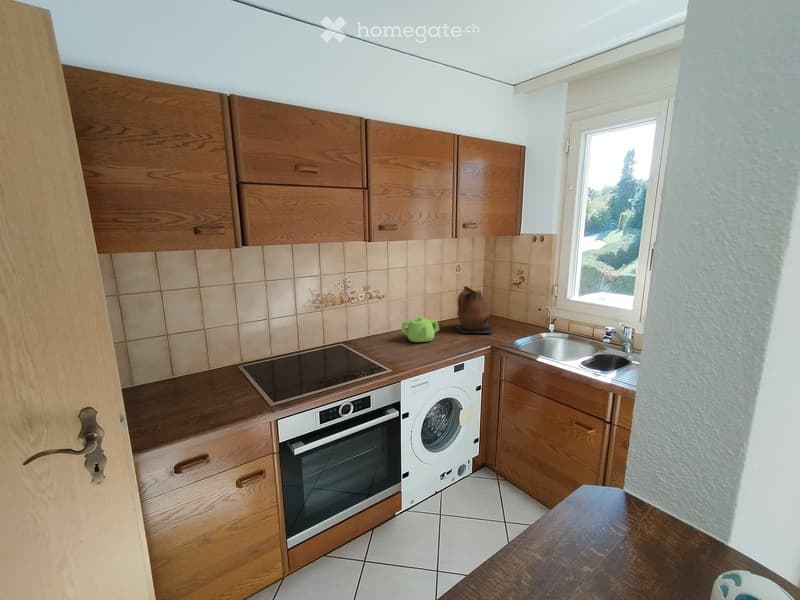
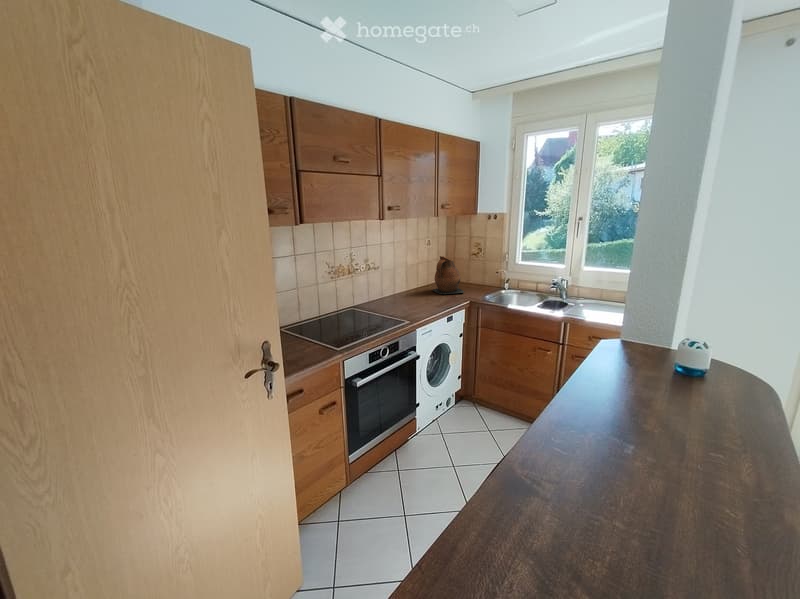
teapot: present [401,317,439,342] -> none [397,282,427,303]

